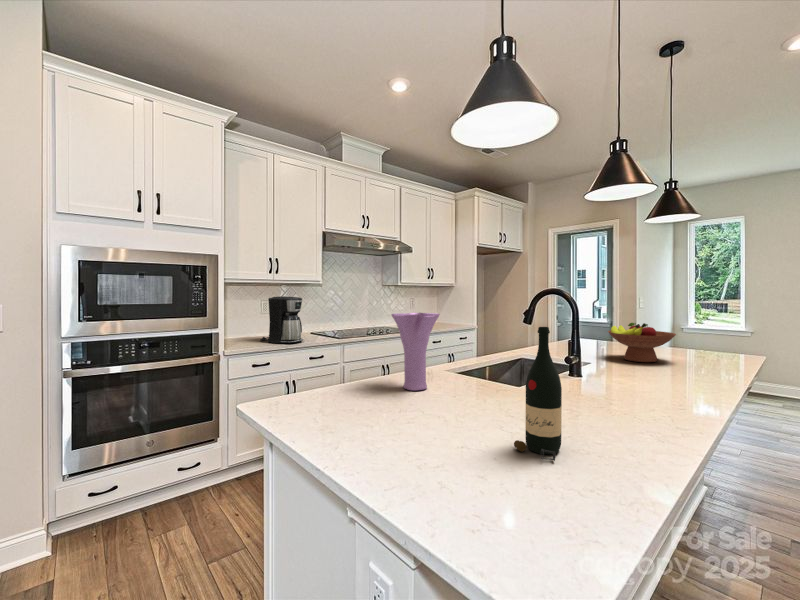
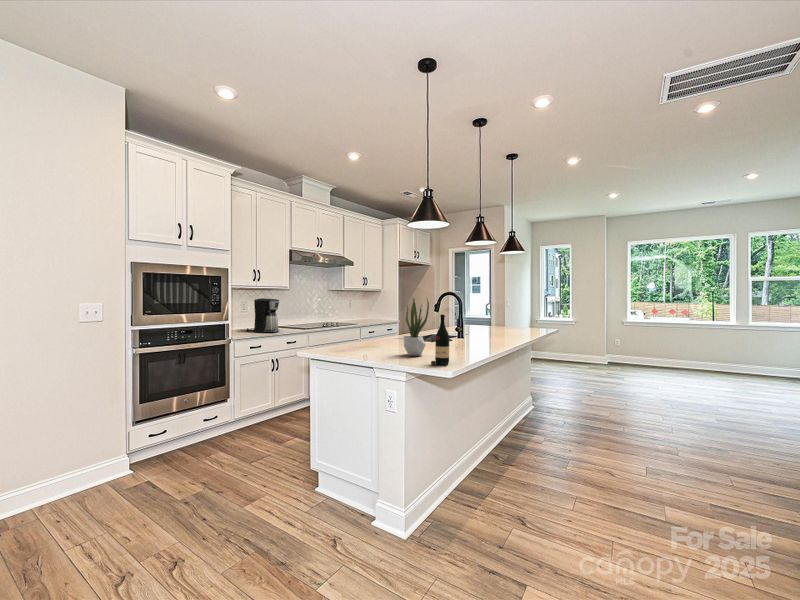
potted plant: none [460,287,512,410] -> present [404,299,429,356]
vase: present [392,313,440,391] -> none [364,309,390,351]
fruit bowl: present [608,323,676,362] -> none [480,315,514,337]

